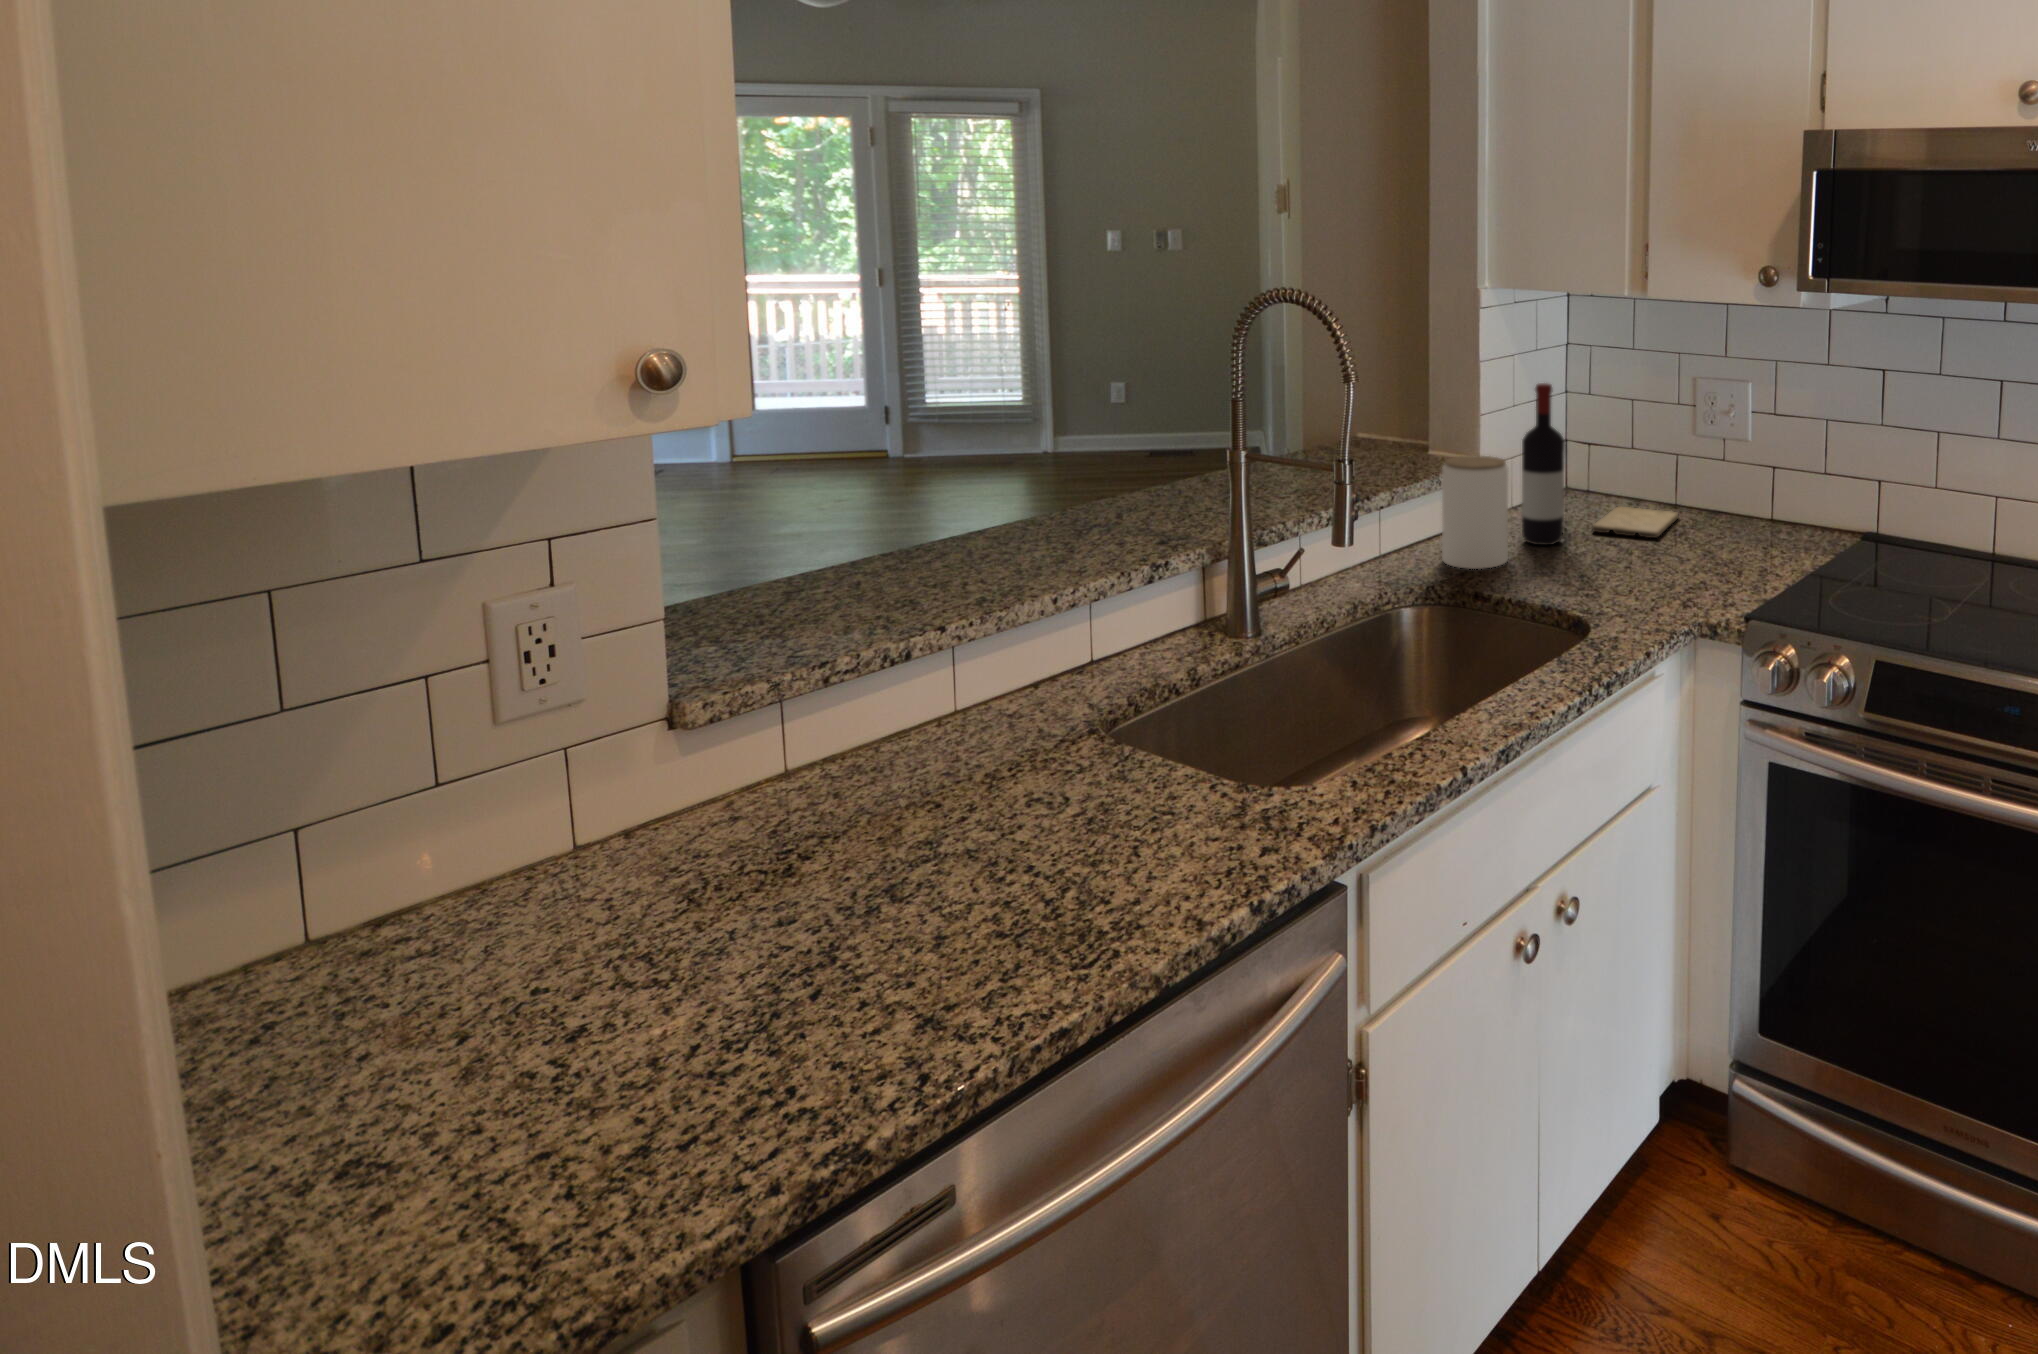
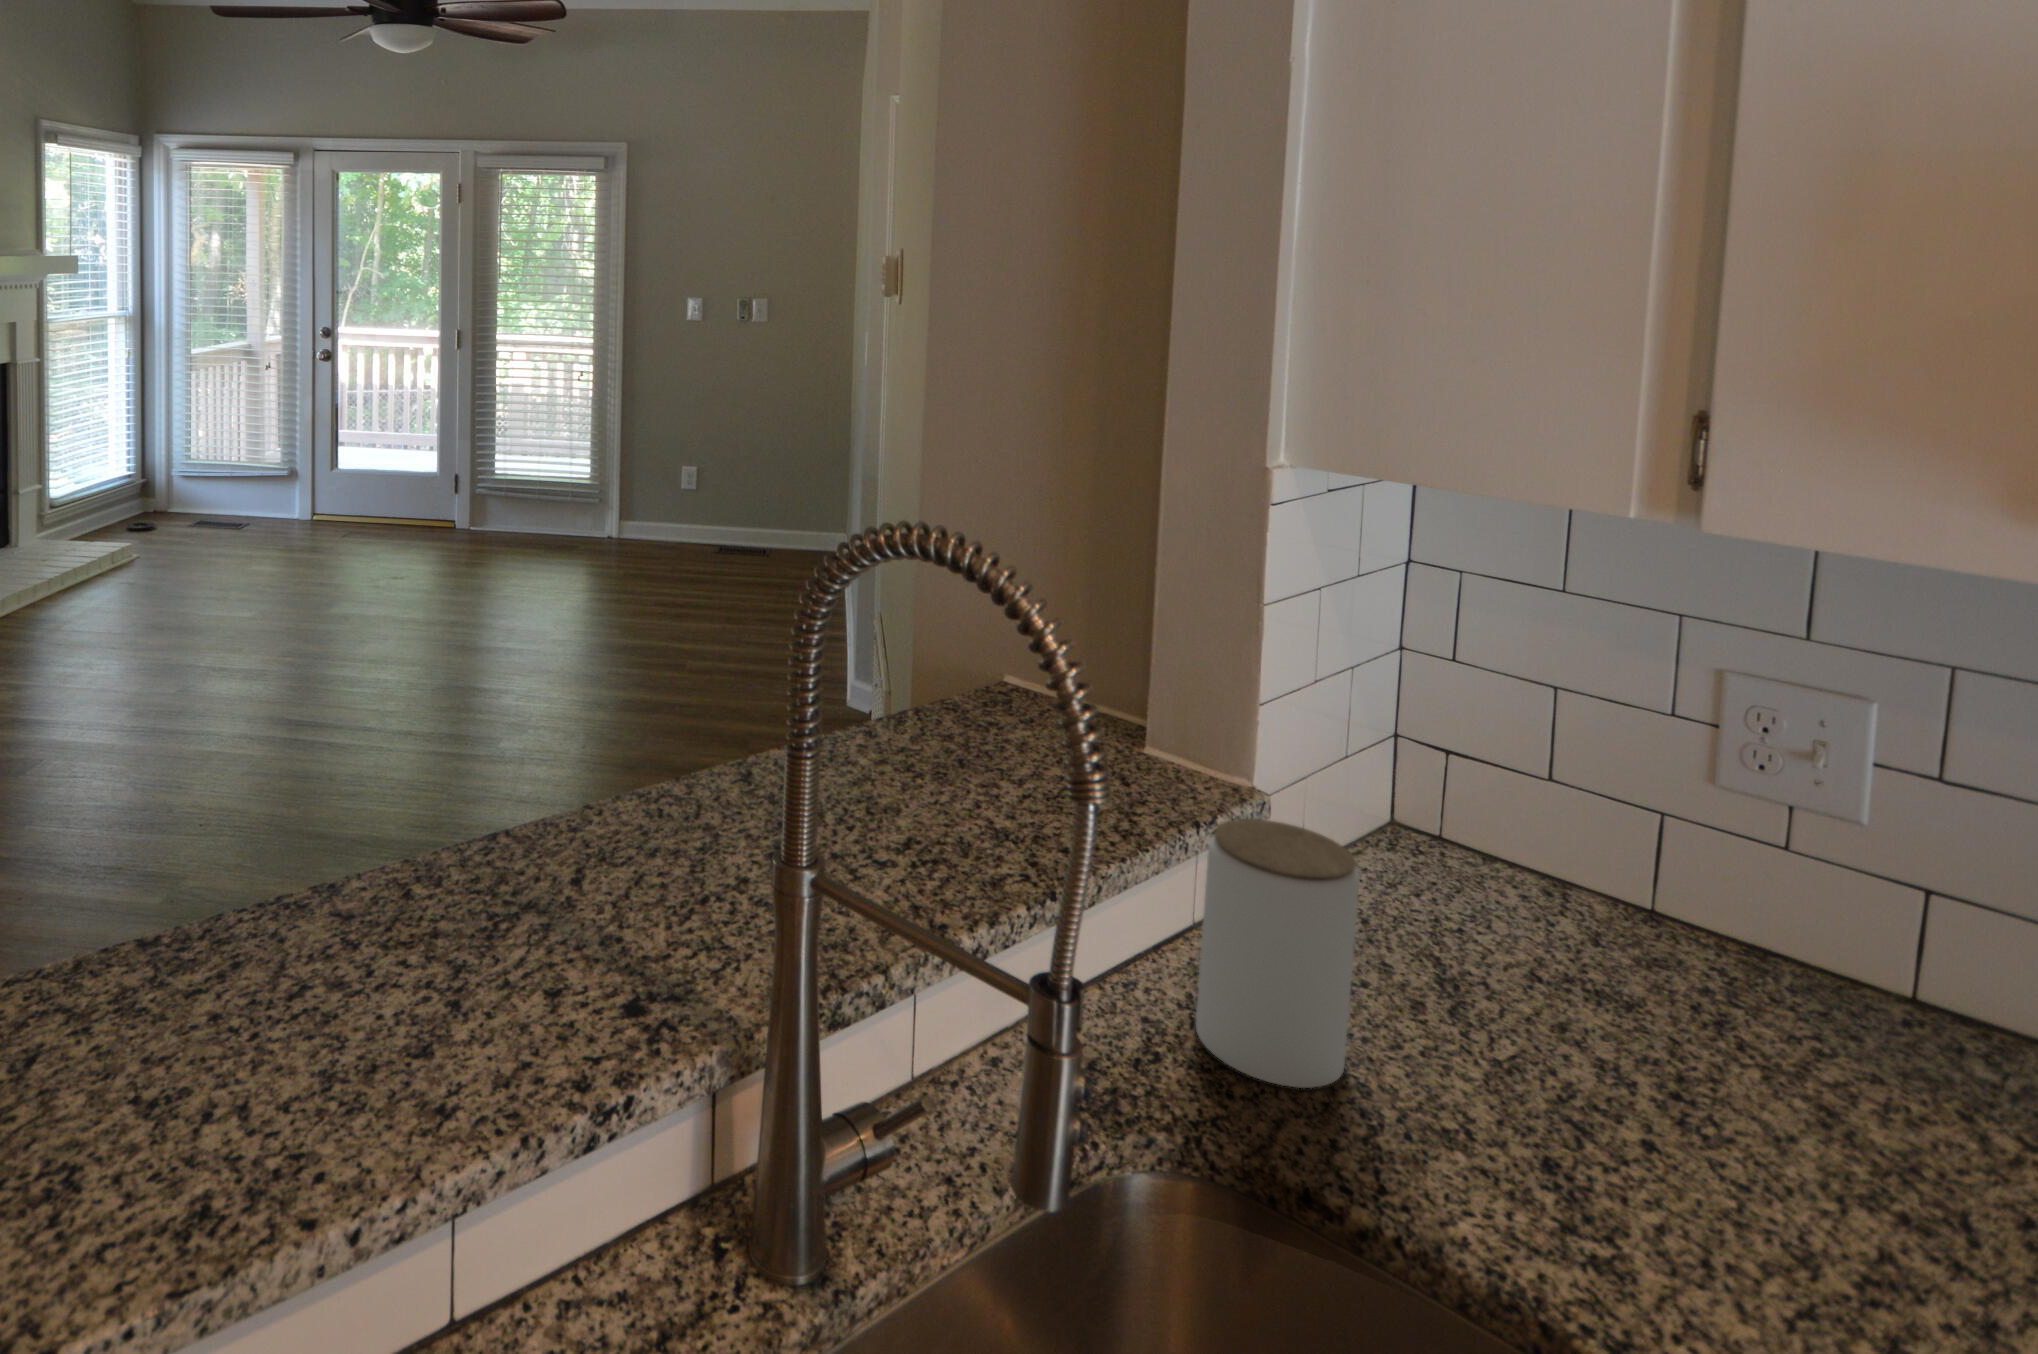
wine bottle: present [1522,383,1565,545] -> none [1351,680,1465,1016]
cutting board: present [1592,507,1678,538] -> none [1495,902,1676,1035]

